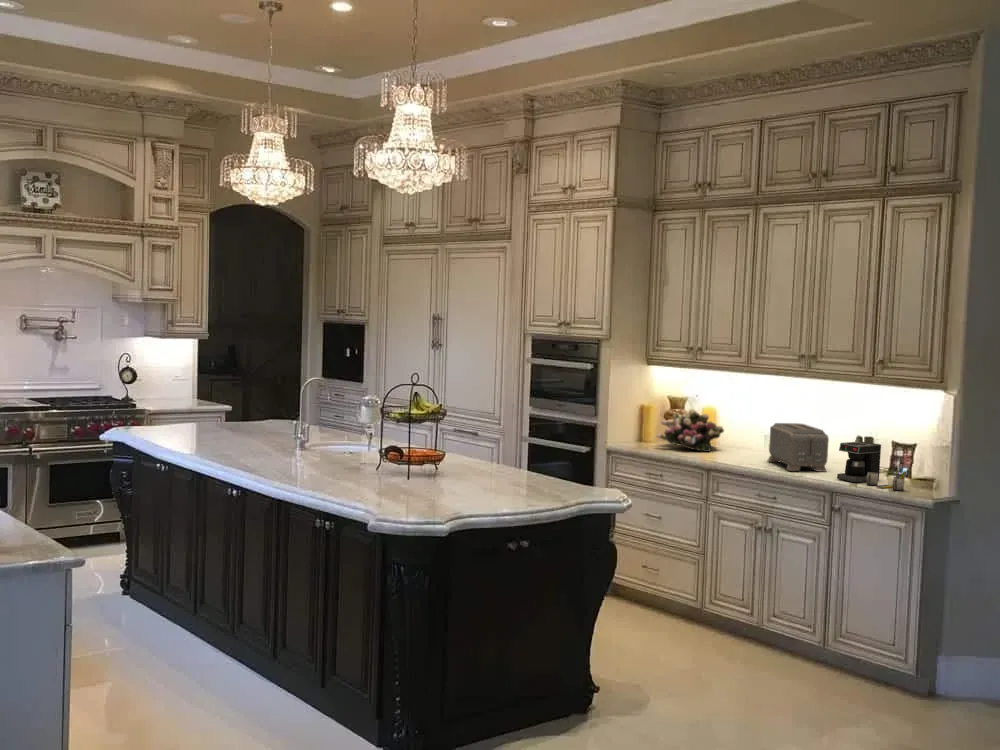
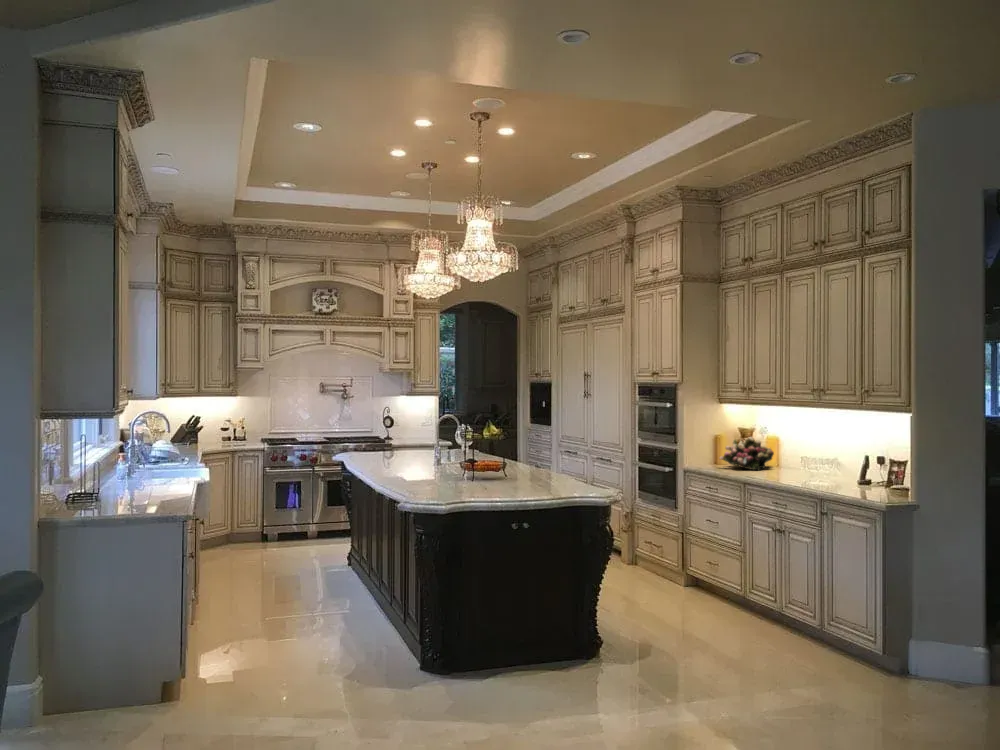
toaster: present [768,423,829,472] -> none [796,445,833,484]
coffee maker: present [837,441,907,491] -> none [830,458,877,497]

